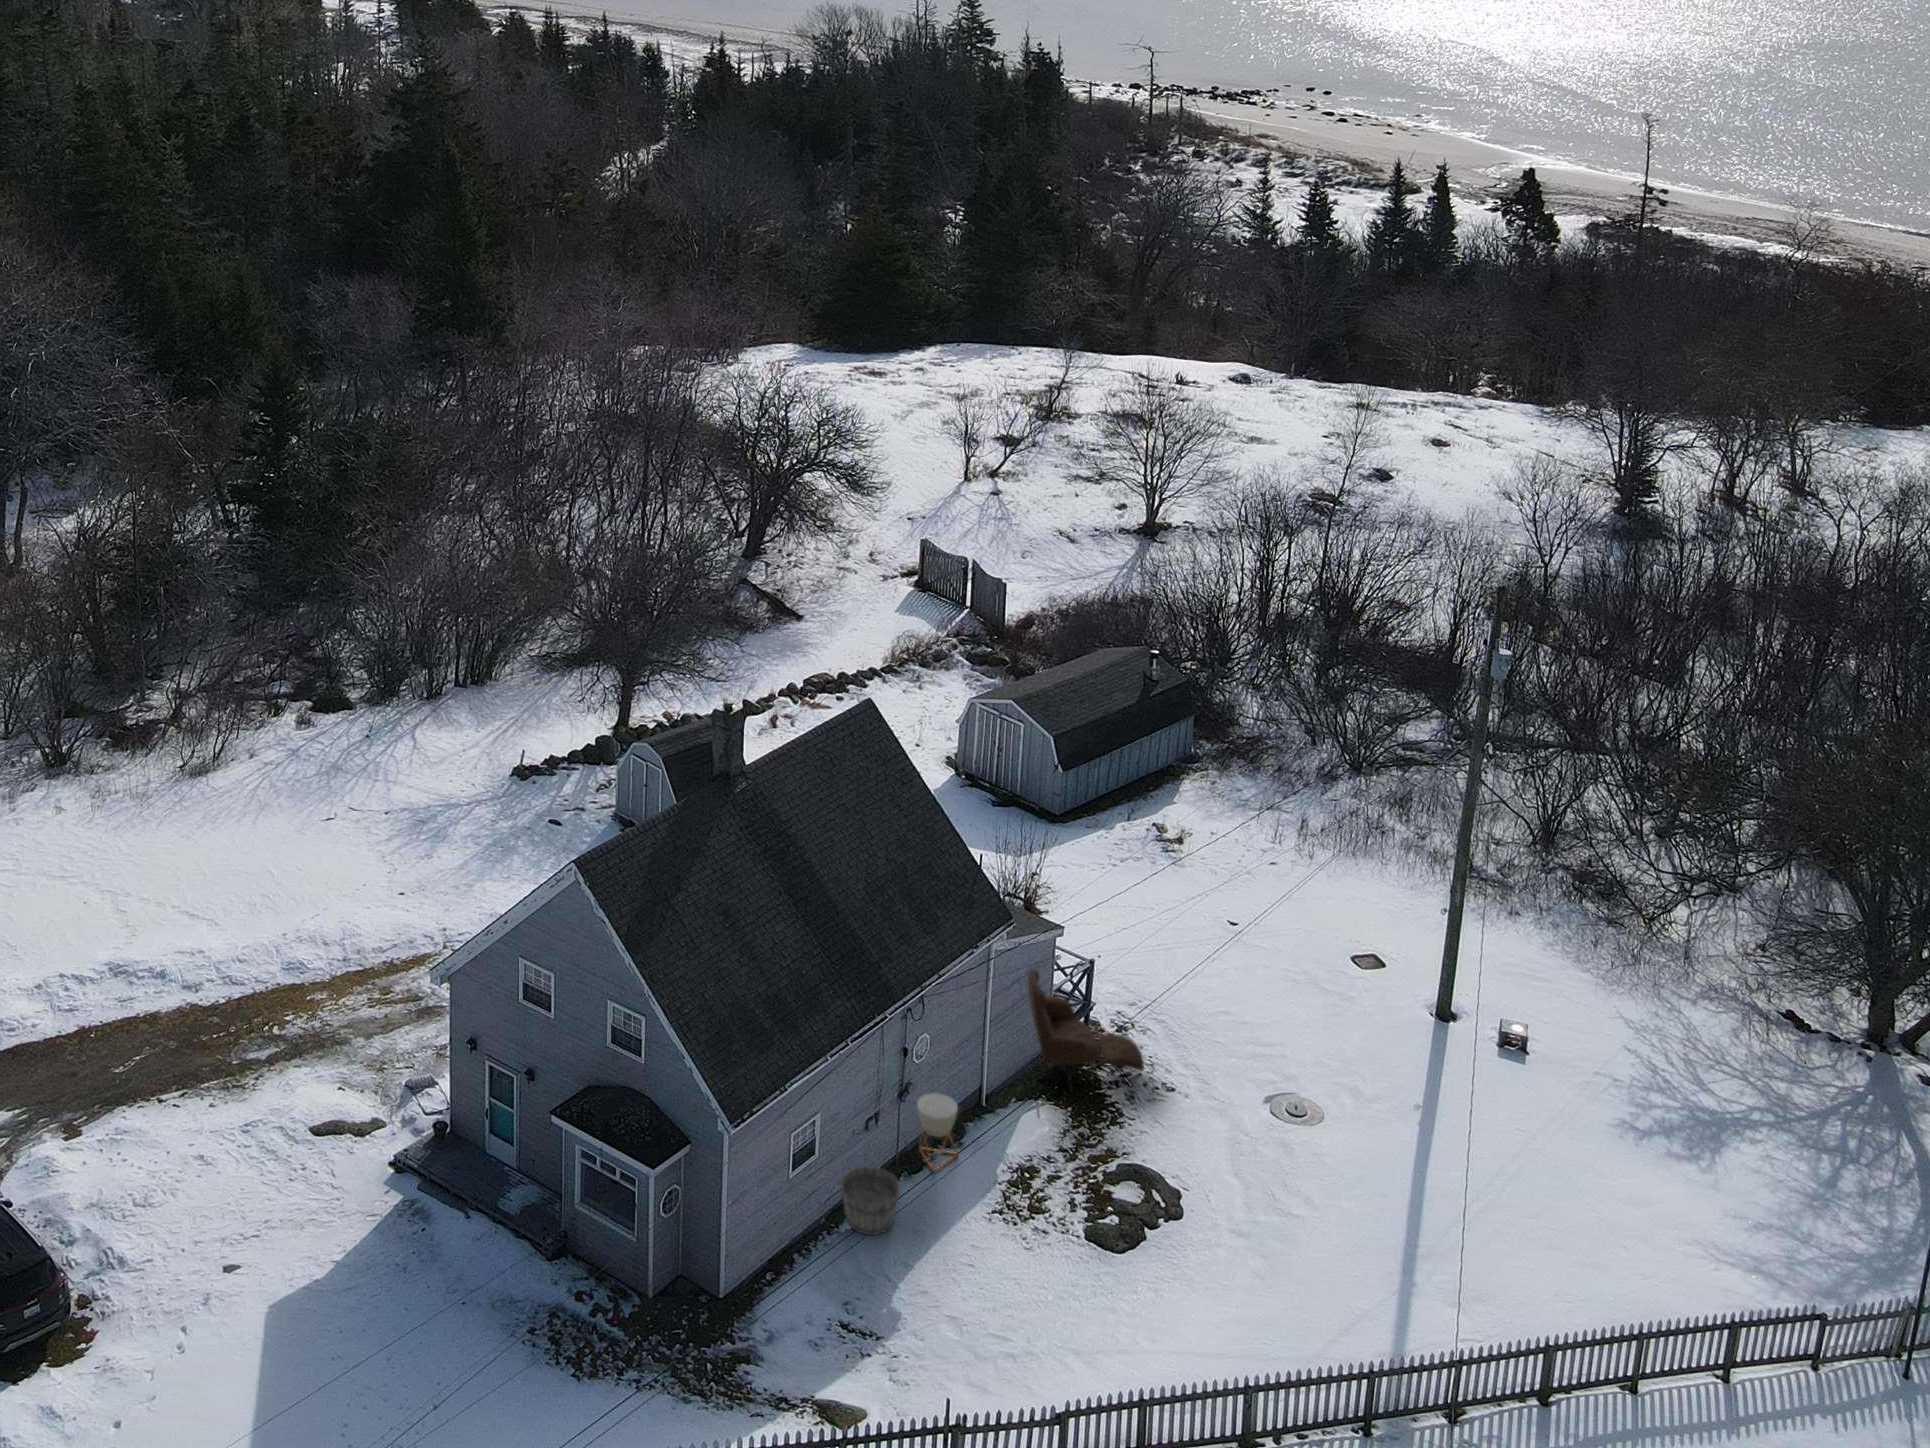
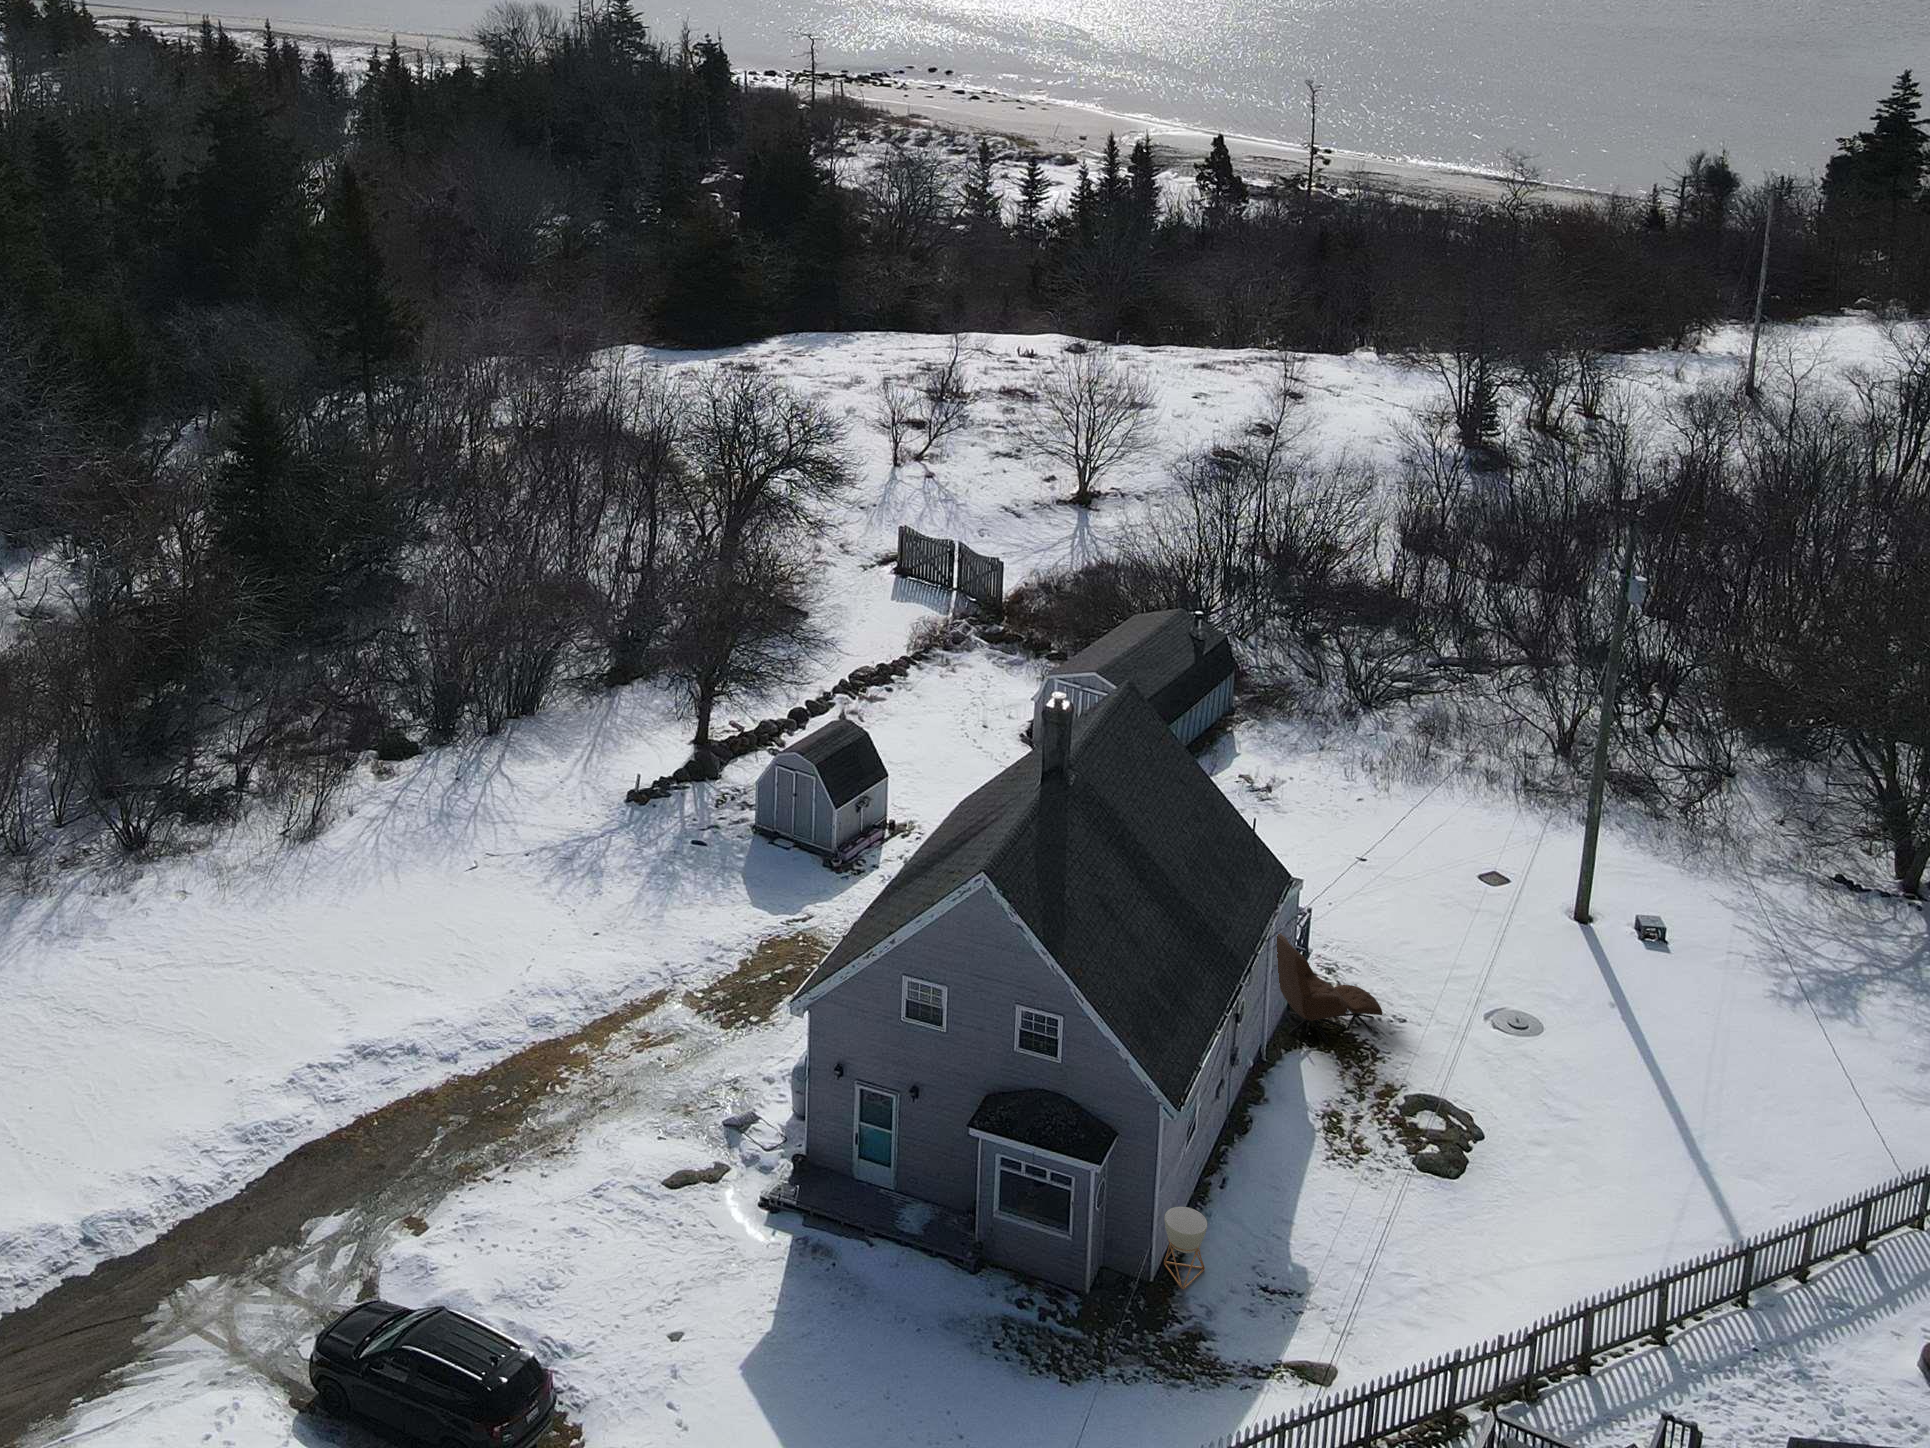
planter: present [917,1093,958,1171] -> present [1164,1207,1207,1289]
wooden bucket: present [840,1167,900,1235] -> none [1204,1138,1260,1200]

